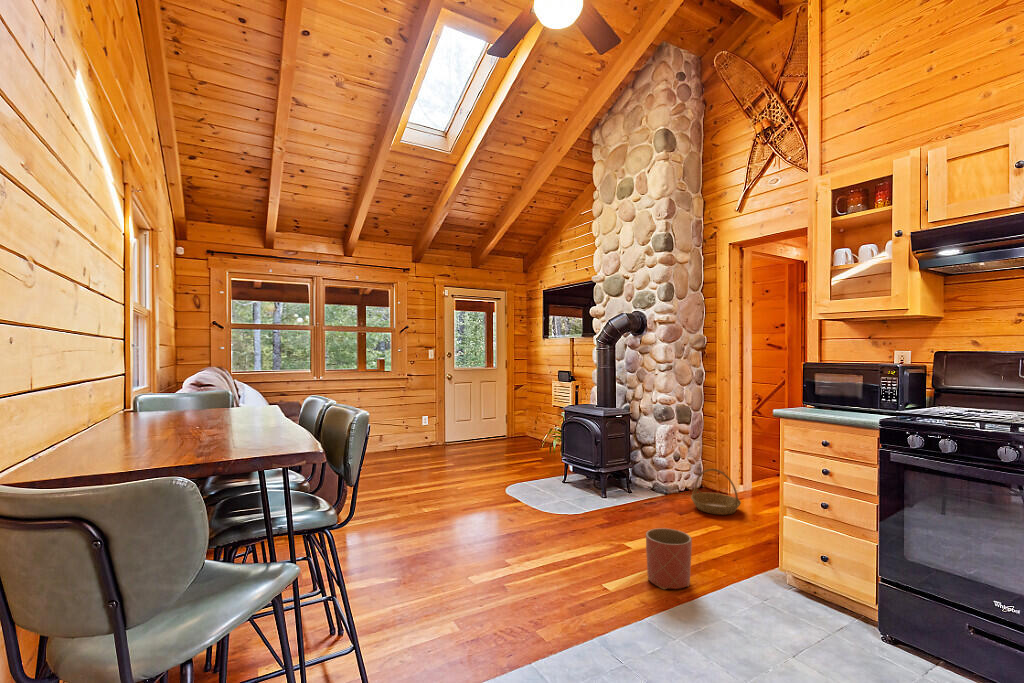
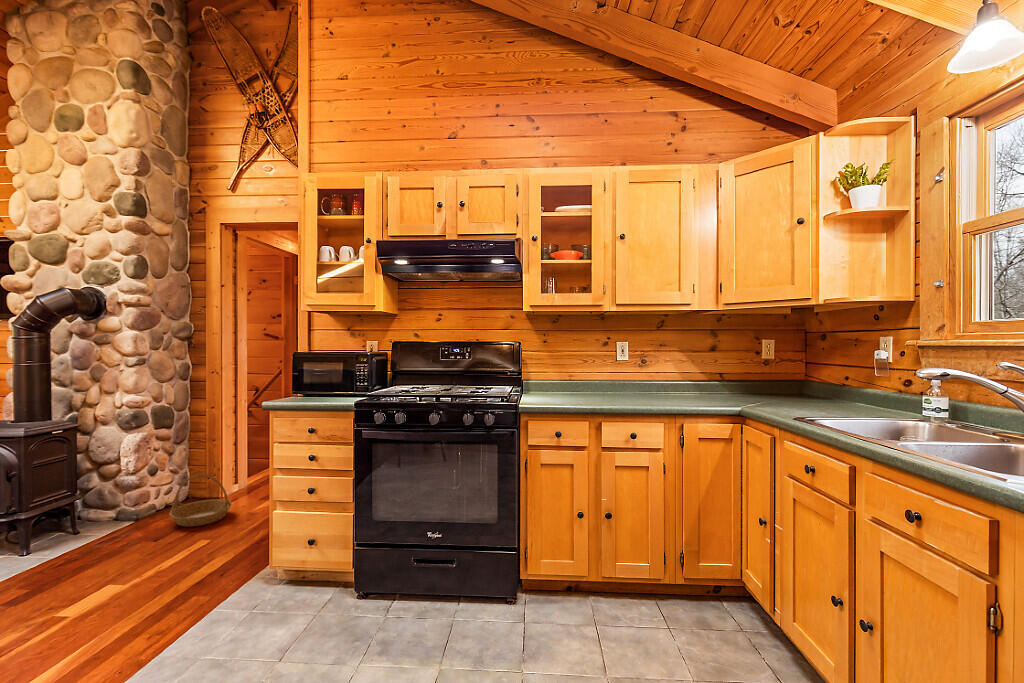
planter: present [646,528,692,590] -> none [85,567,159,654]

